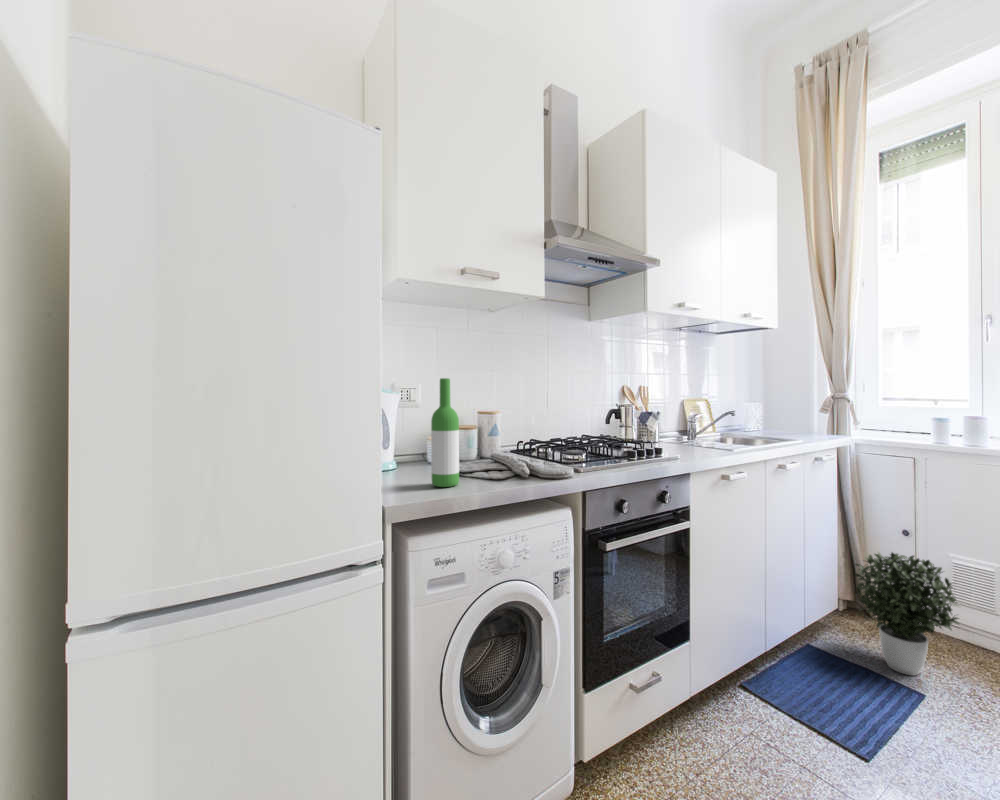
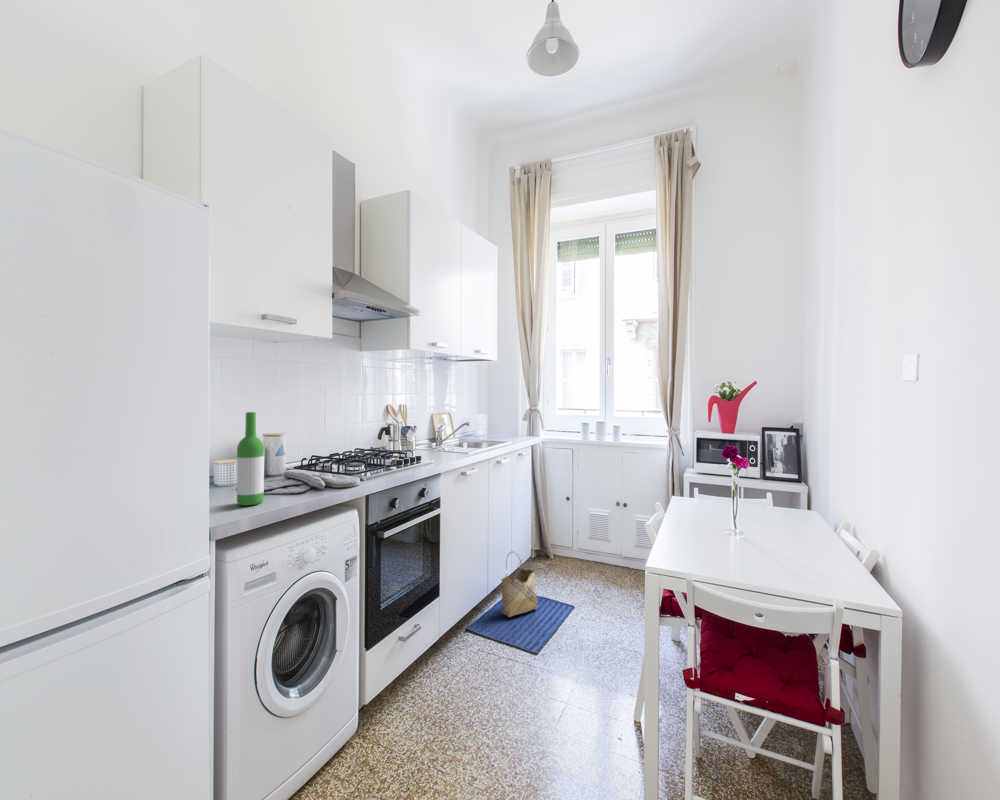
potted plant: present [855,553,959,676] -> none [539,513,590,589]
woven basket: none [788,598,855,696] -> present [502,552,537,617]

